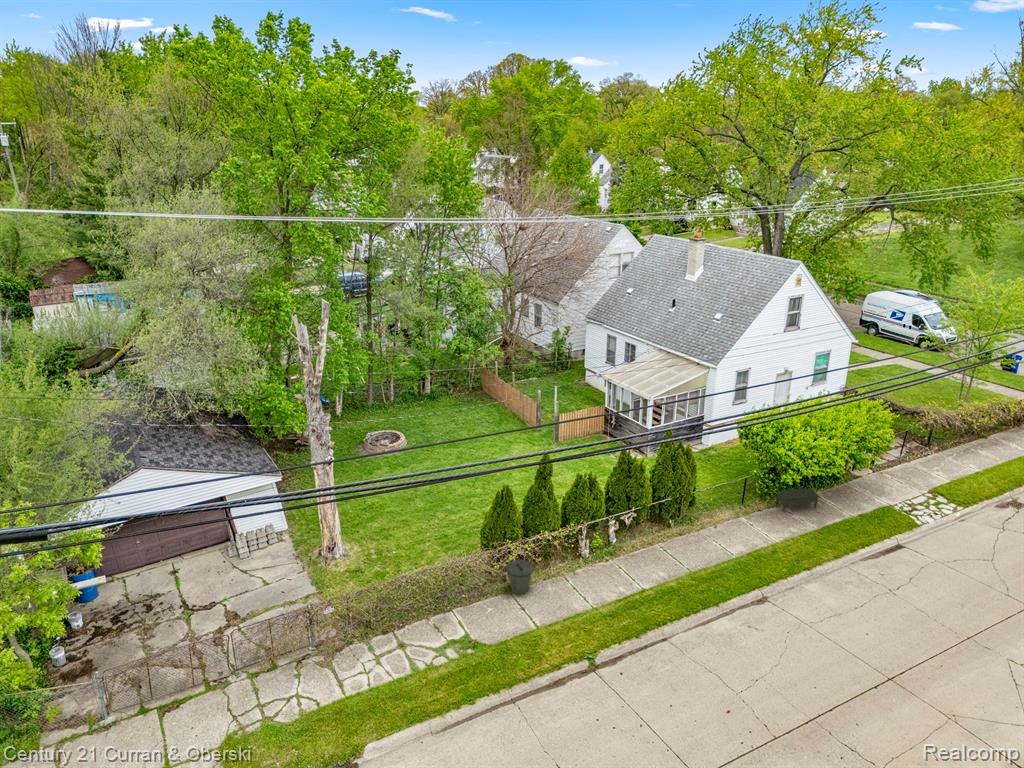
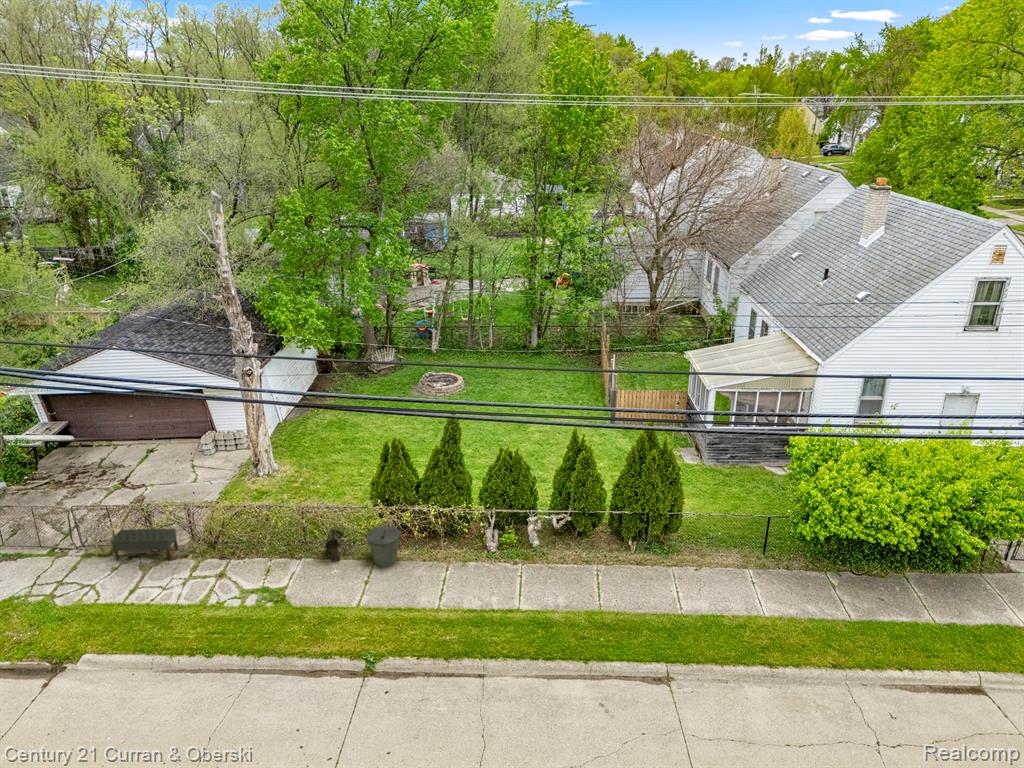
bench: present [776,488,819,512] -> present [111,529,178,561]
potted plant: none [467,574,491,603] -> present [324,528,346,562]

